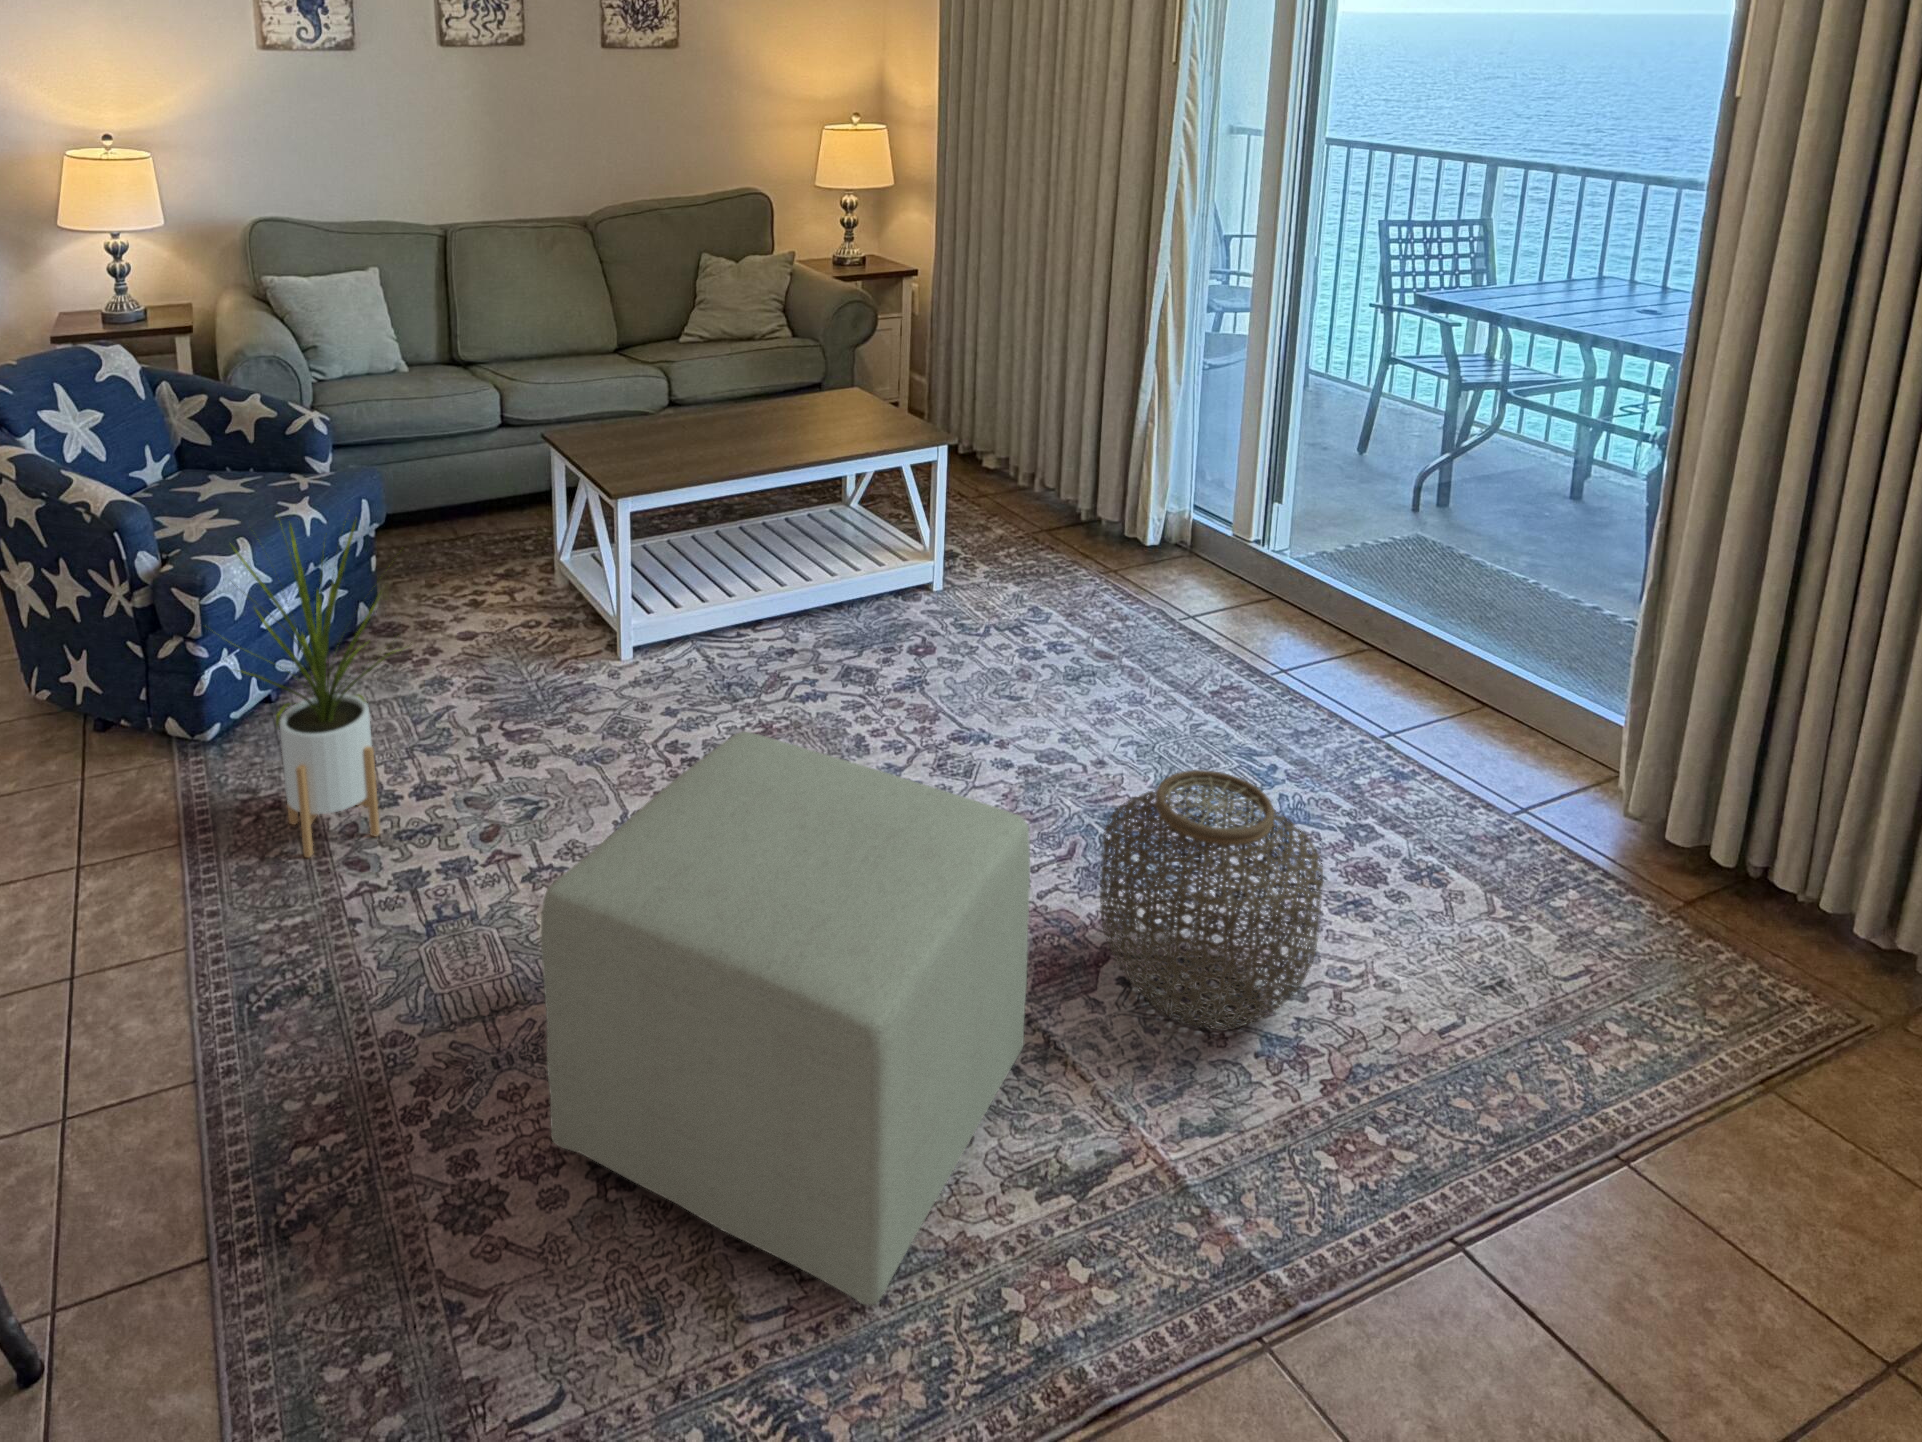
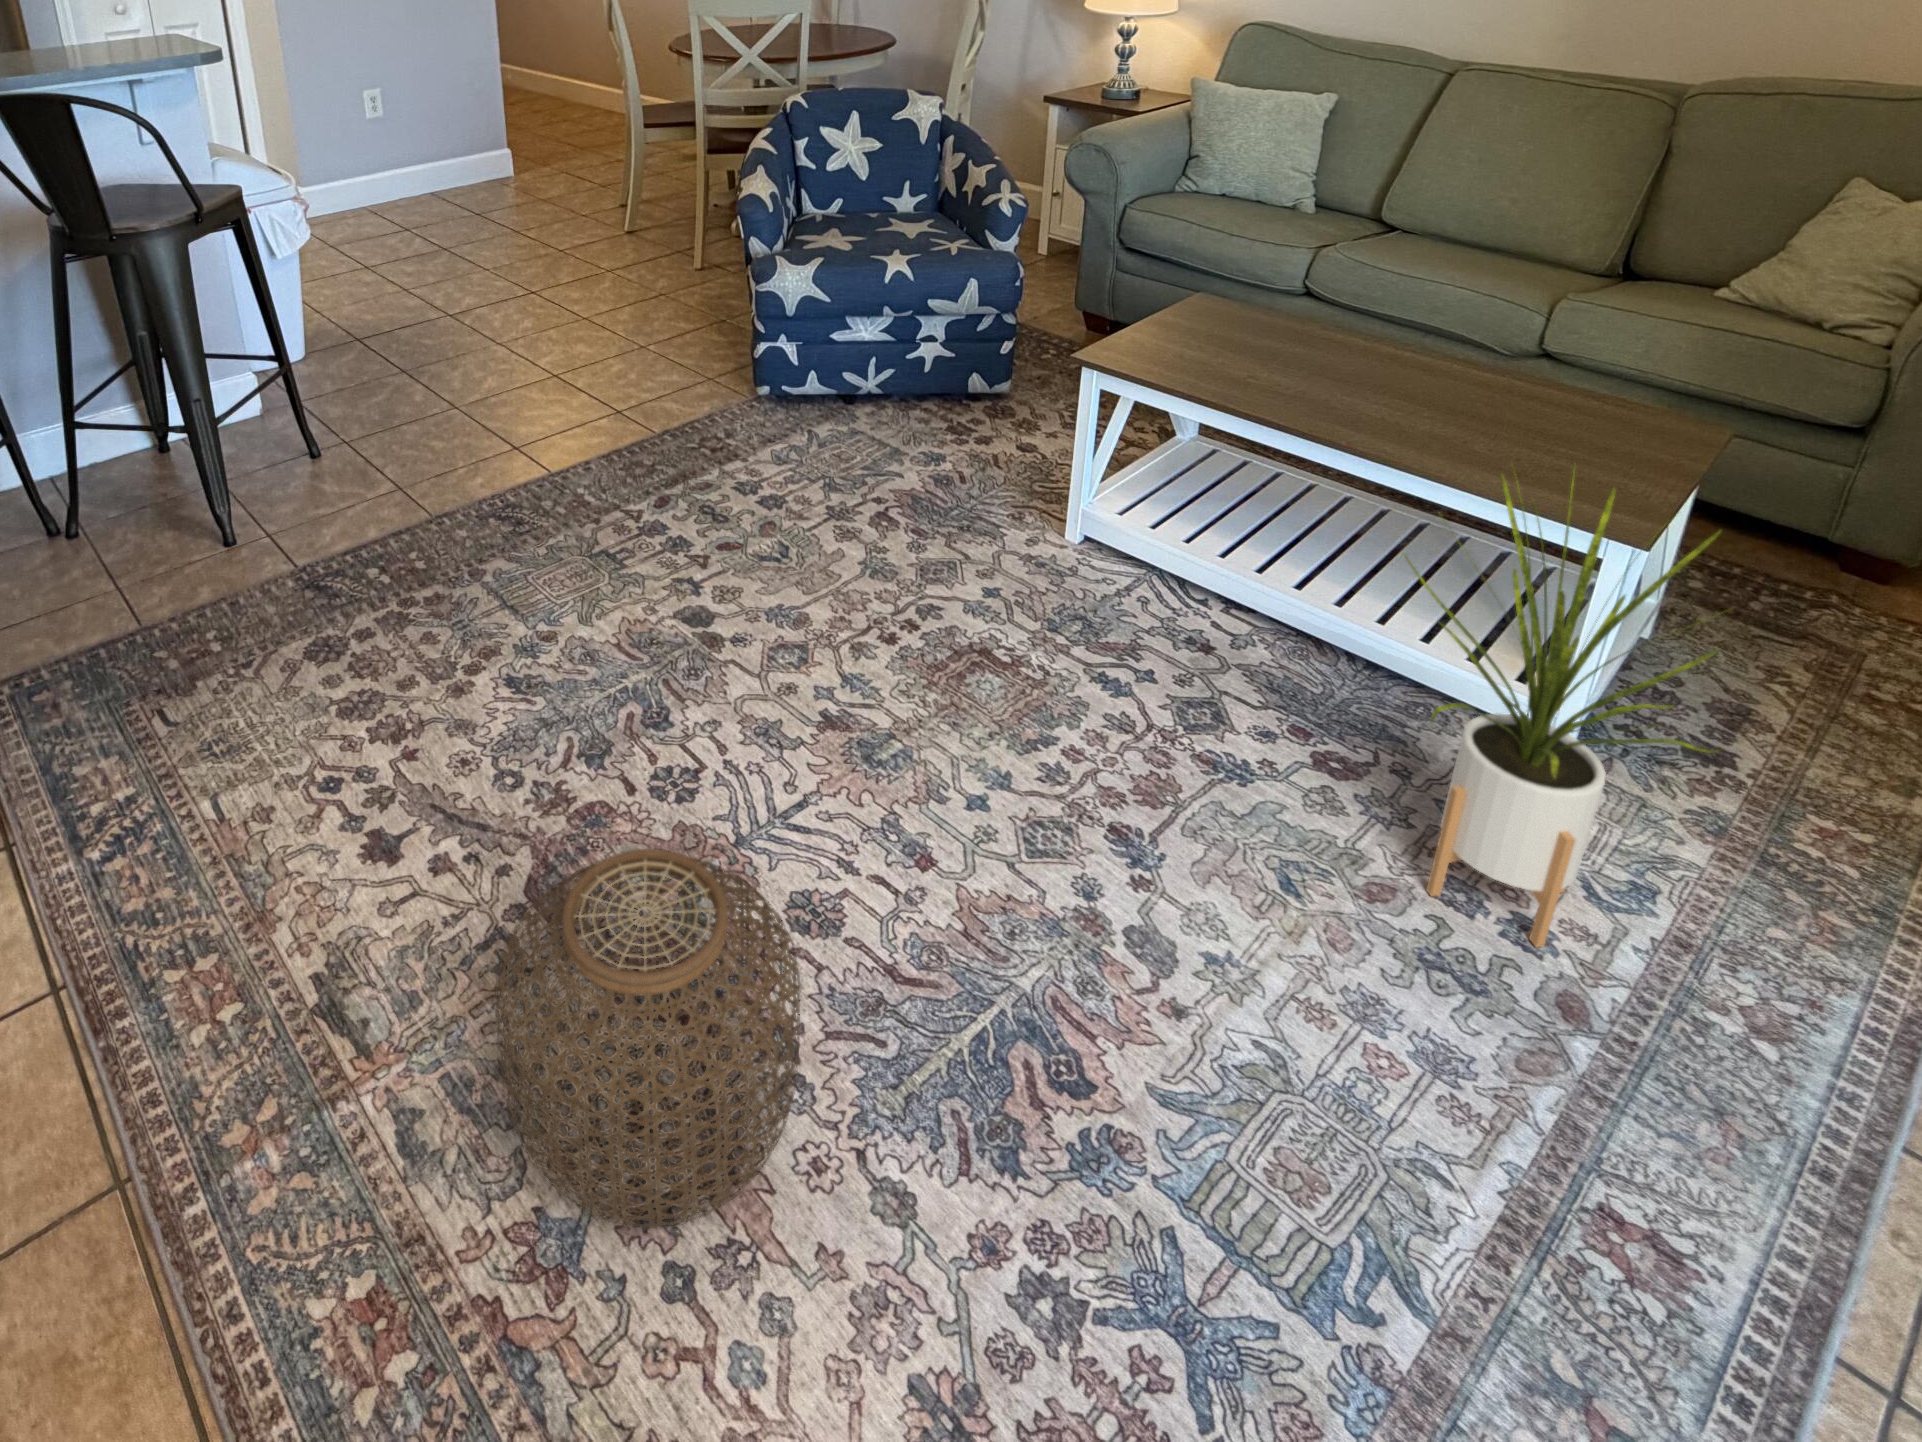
house plant: present [209,520,406,857] -> present [1406,477,1725,947]
ottoman: present [540,731,1030,1305] -> none [148,473,614,926]

